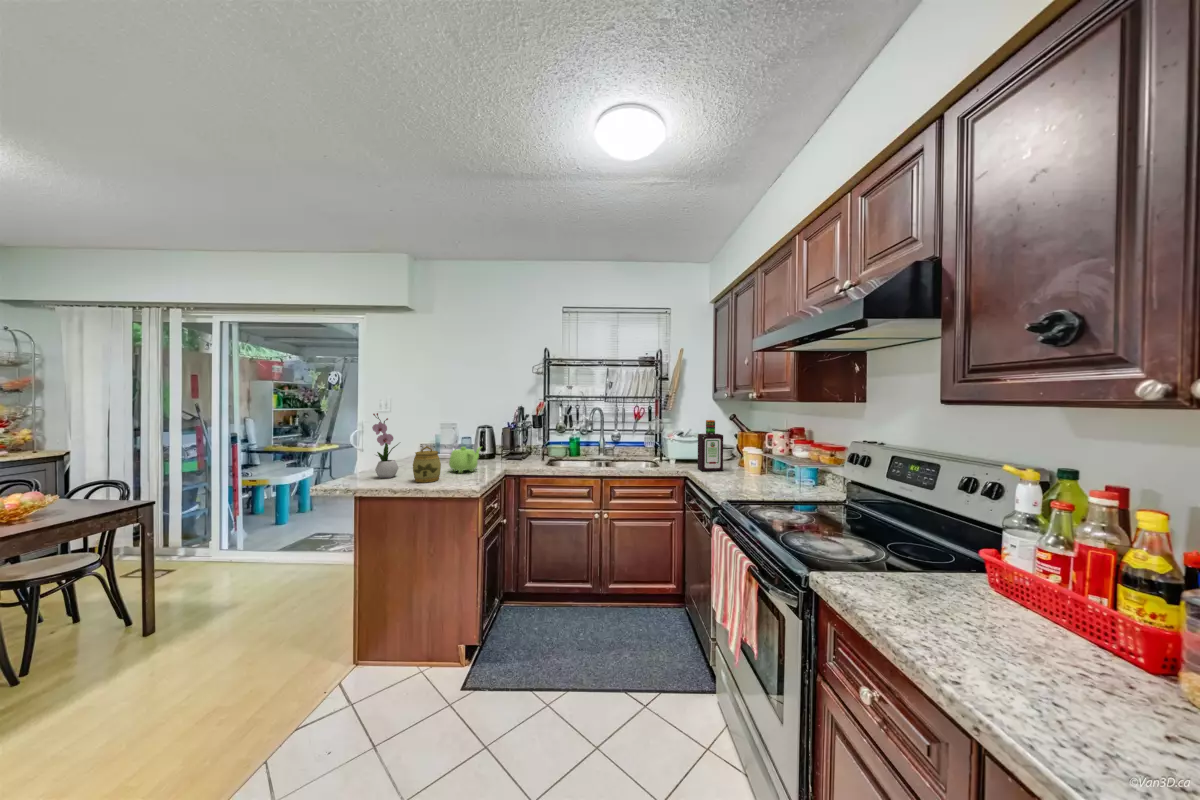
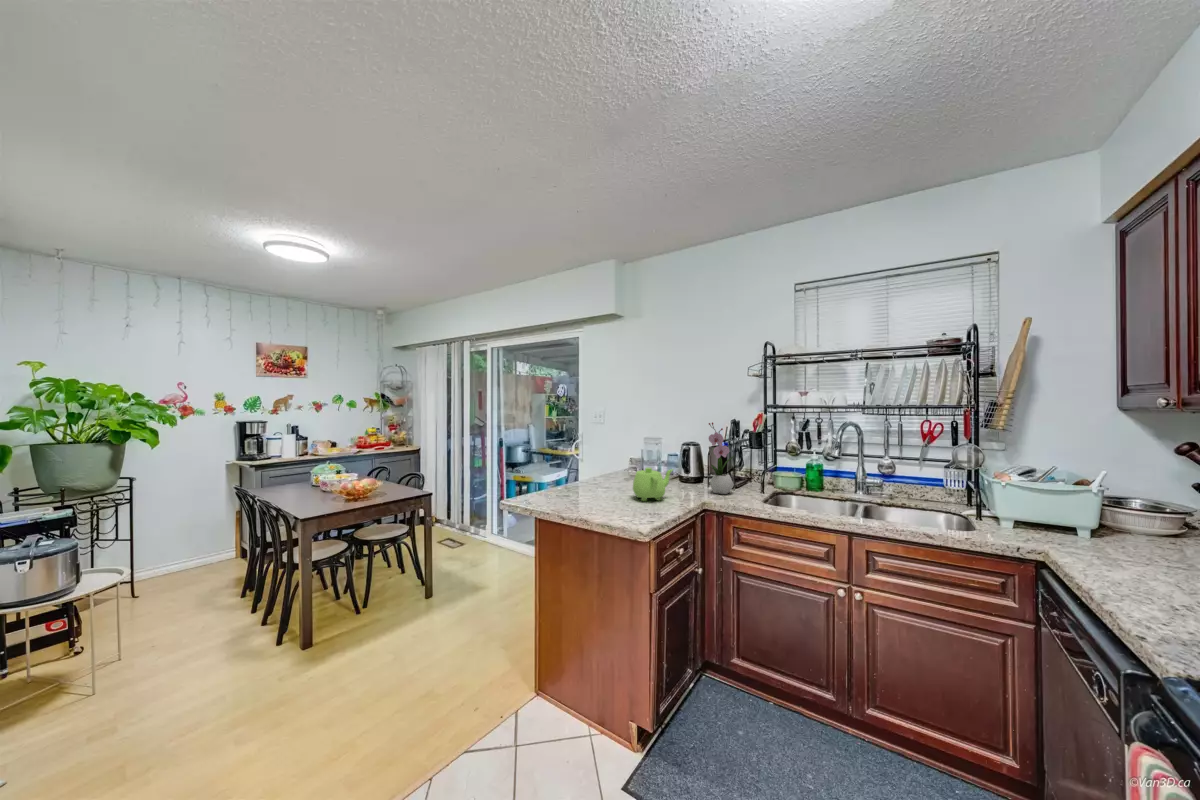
flower arrangement: present [372,413,398,478] -> present [709,422,734,494]
bottle: present [698,420,723,471] -> none [1068,451,1146,561]
jar: present [413,446,441,483] -> none [582,465,613,510]

